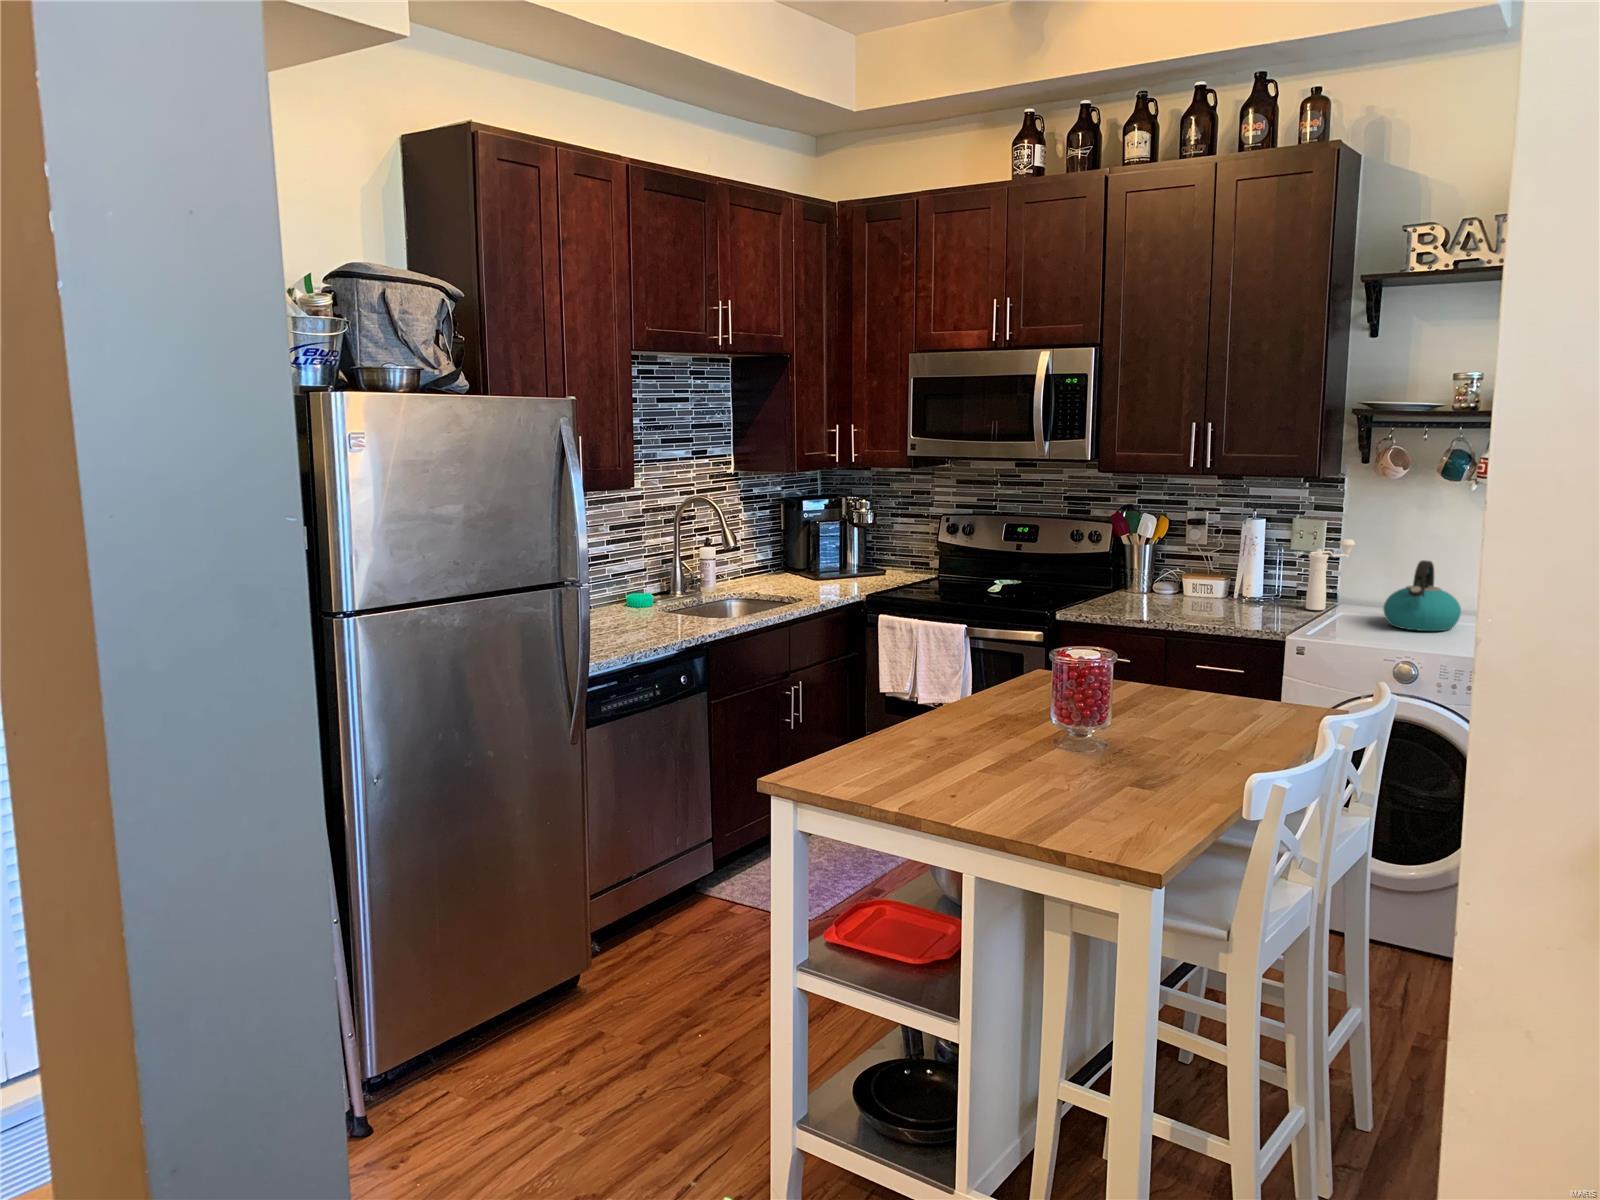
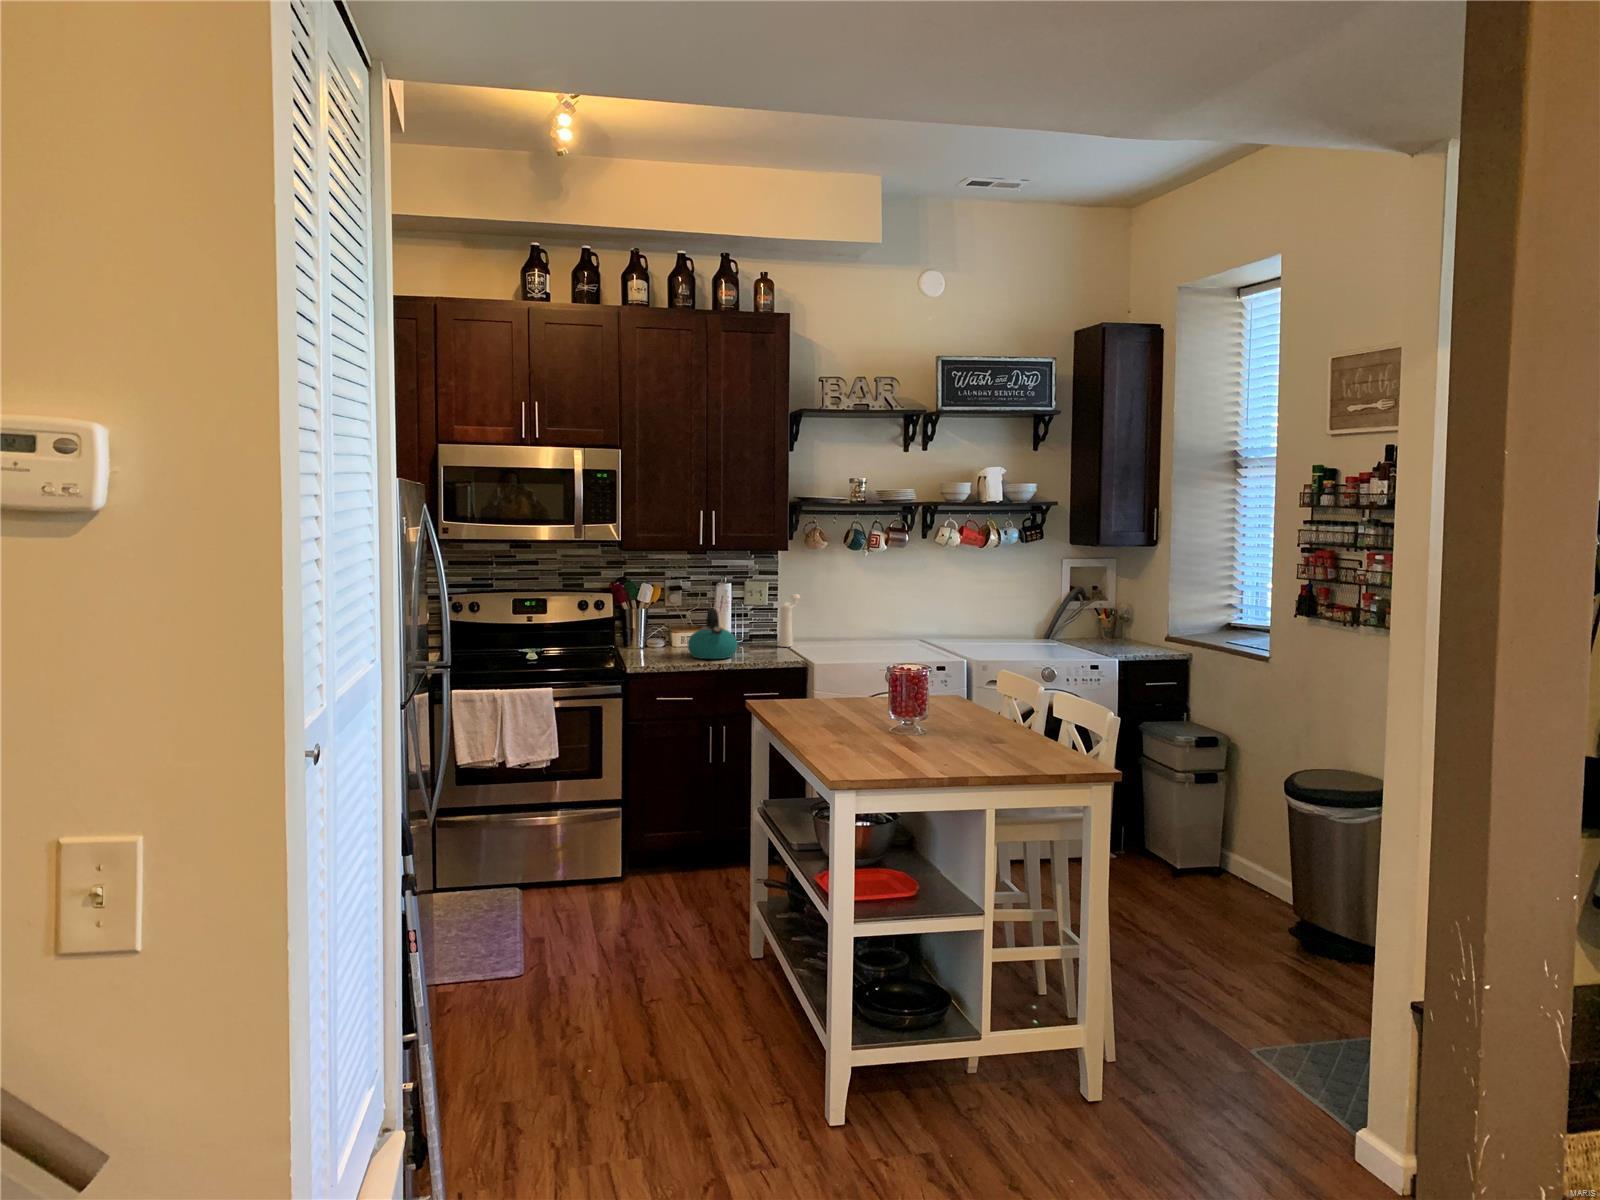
kettle: present [1383,560,1461,631] -> present [688,609,738,659]

